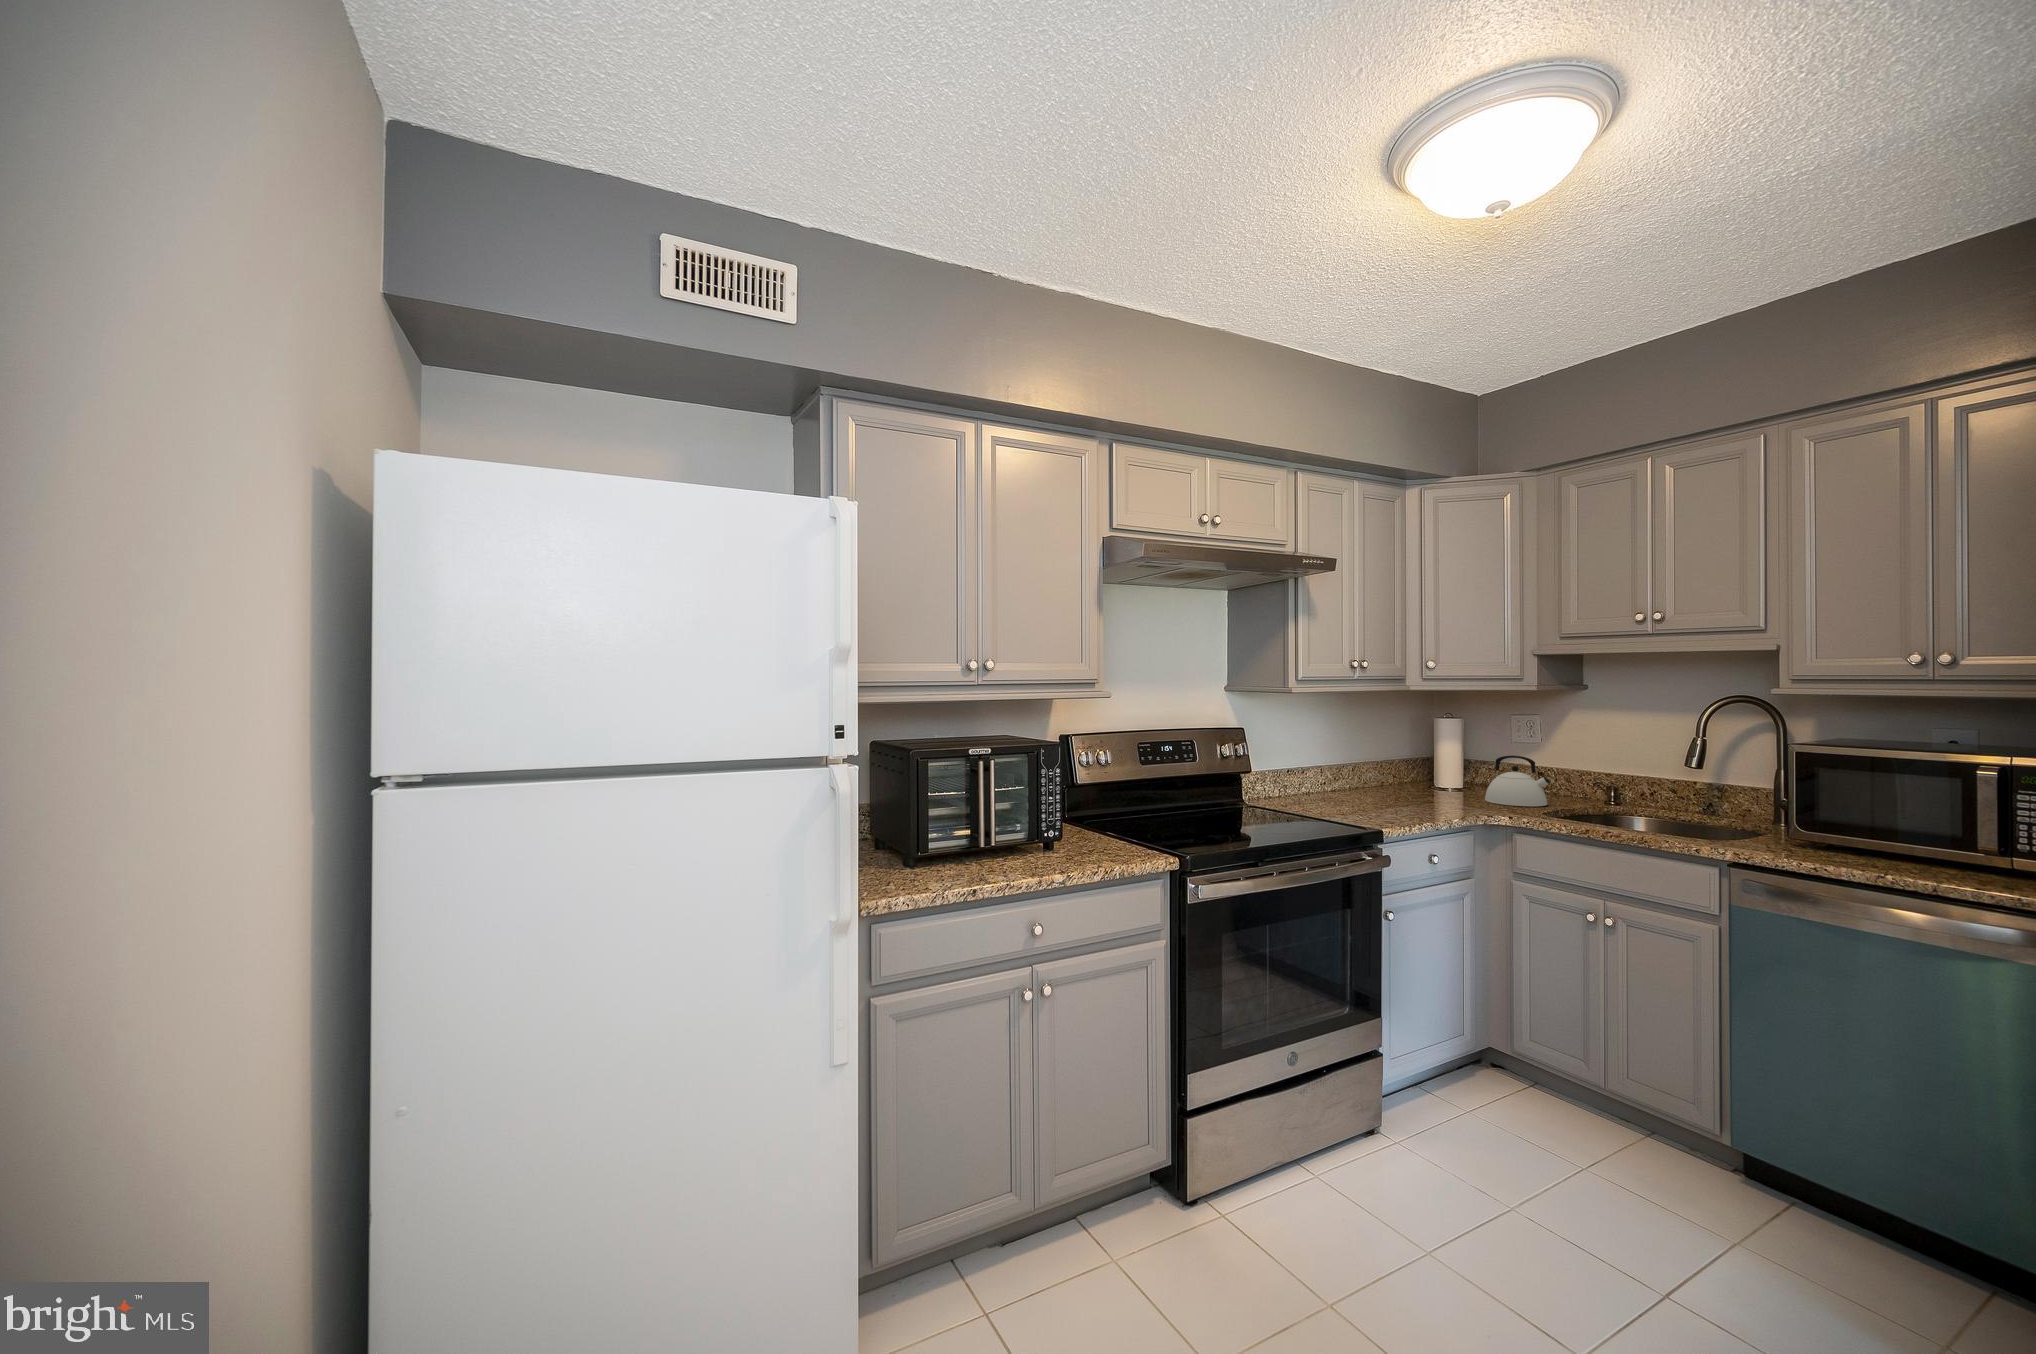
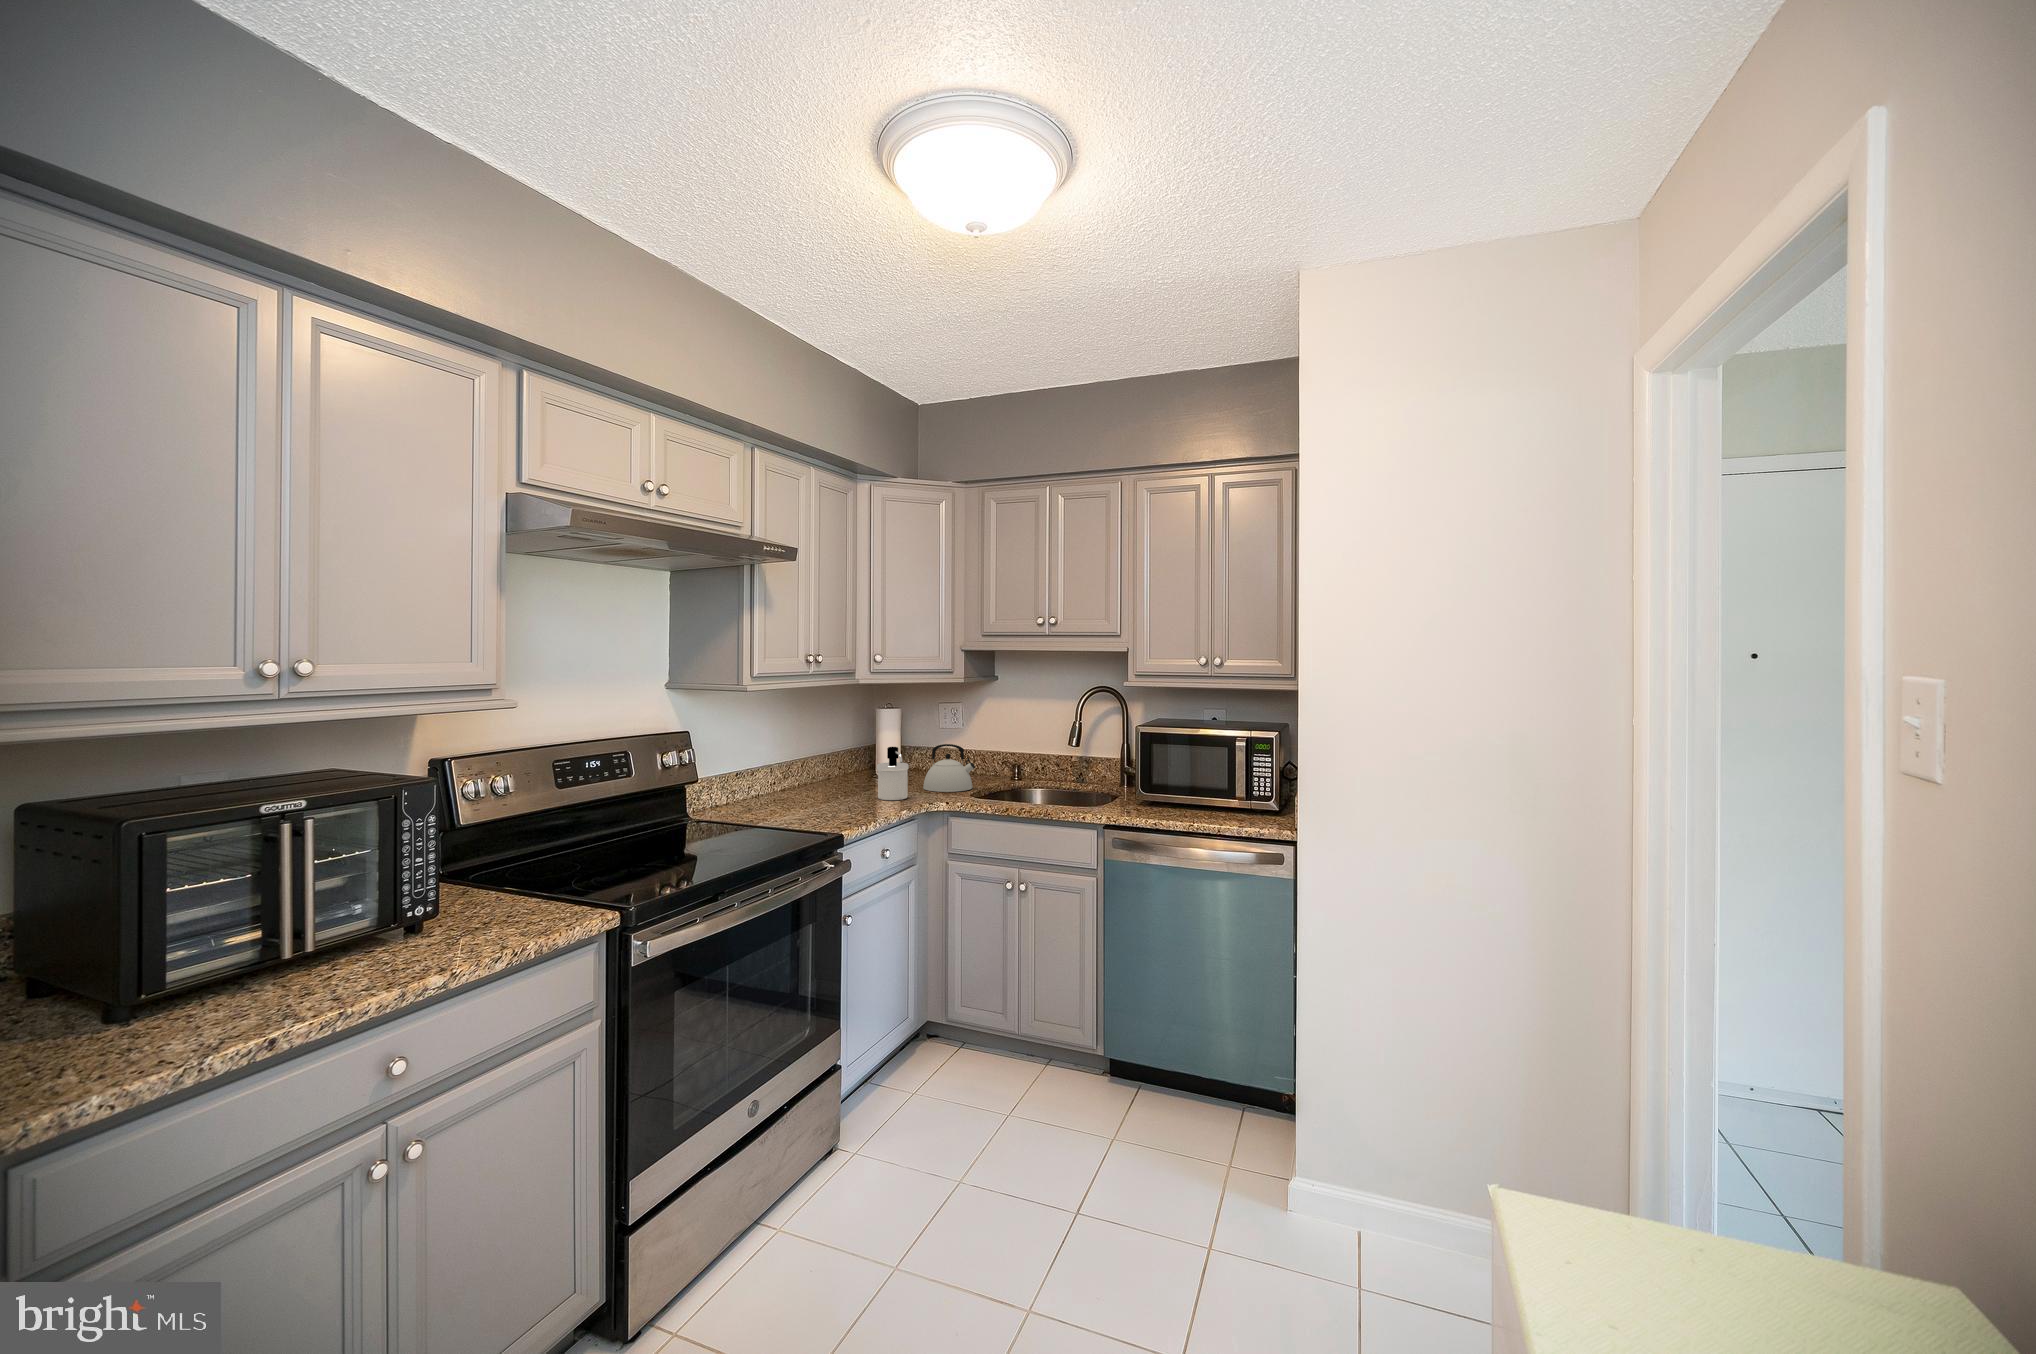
soap dispenser: none [1429,753,1465,807] -> present [877,747,909,800]

